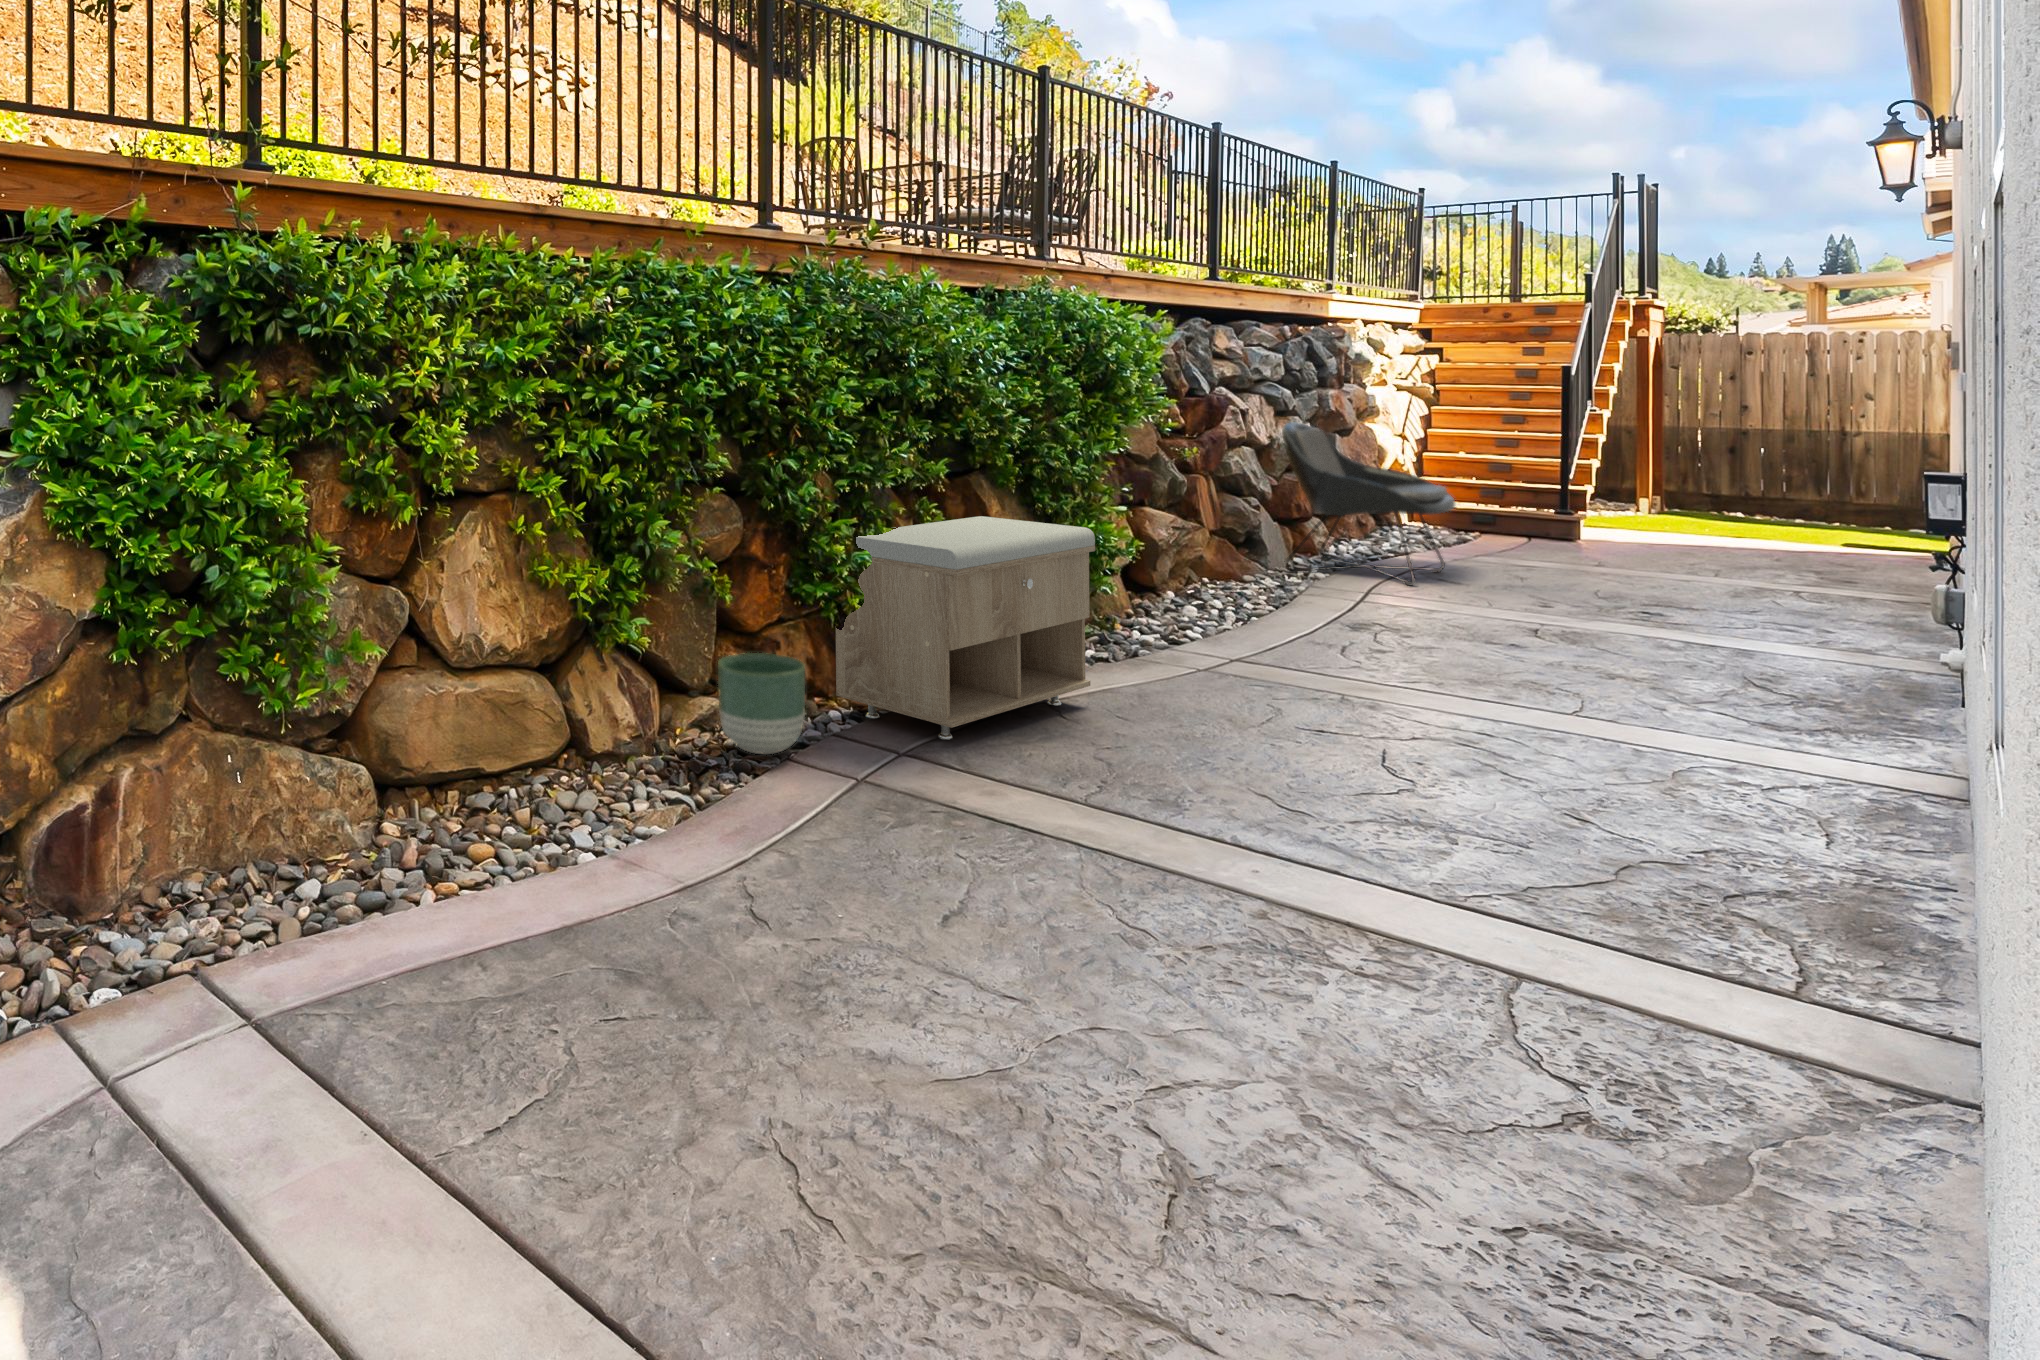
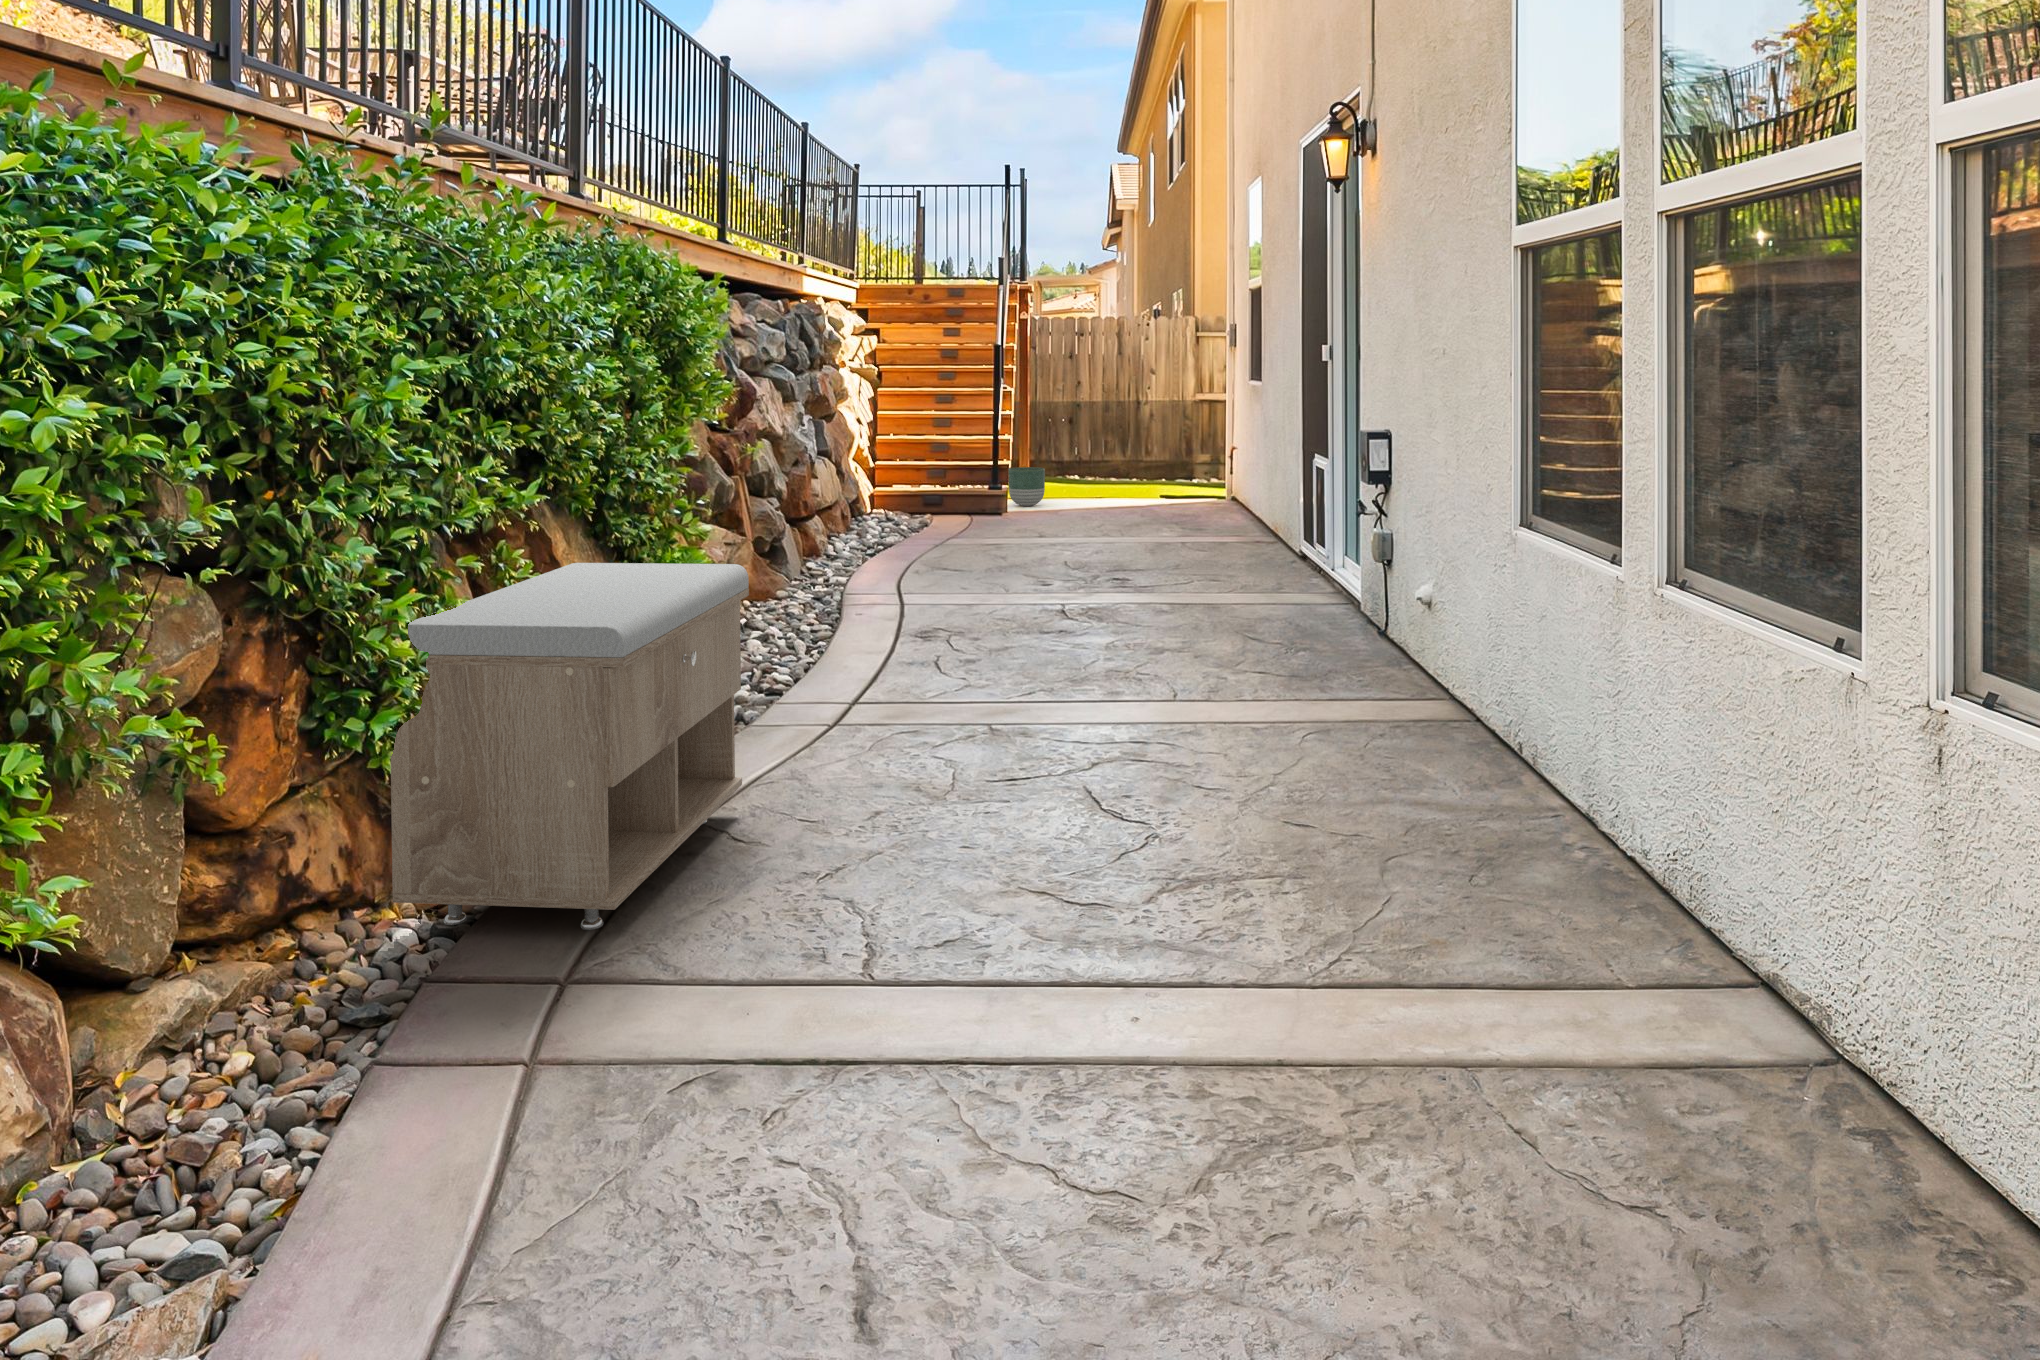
lounge chair: present [1282,422,1455,586] -> none [796,409,952,583]
planter: present [718,653,805,754] -> present [1008,467,1045,506]

